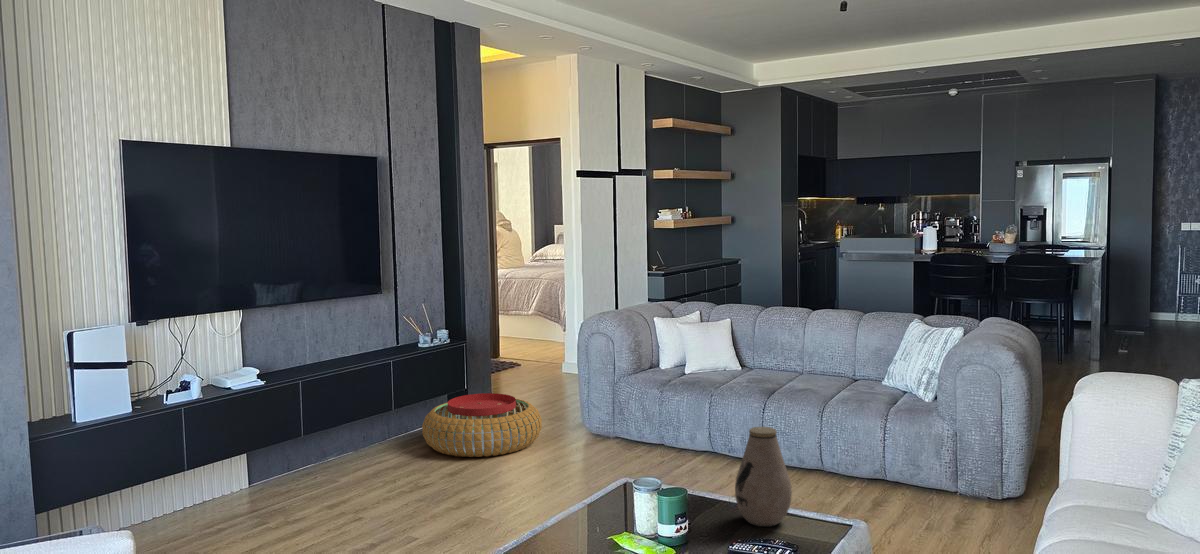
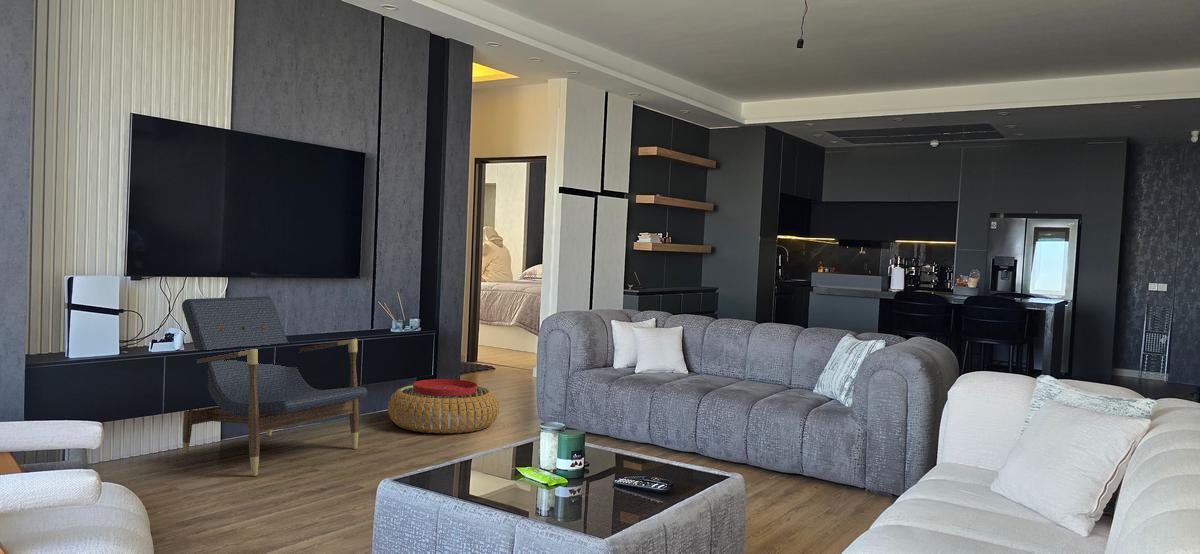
lounge chair: none [196,326,407,533] -> present [182,296,367,476]
vase: present [735,427,792,527] -> none [630,387,679,475]

